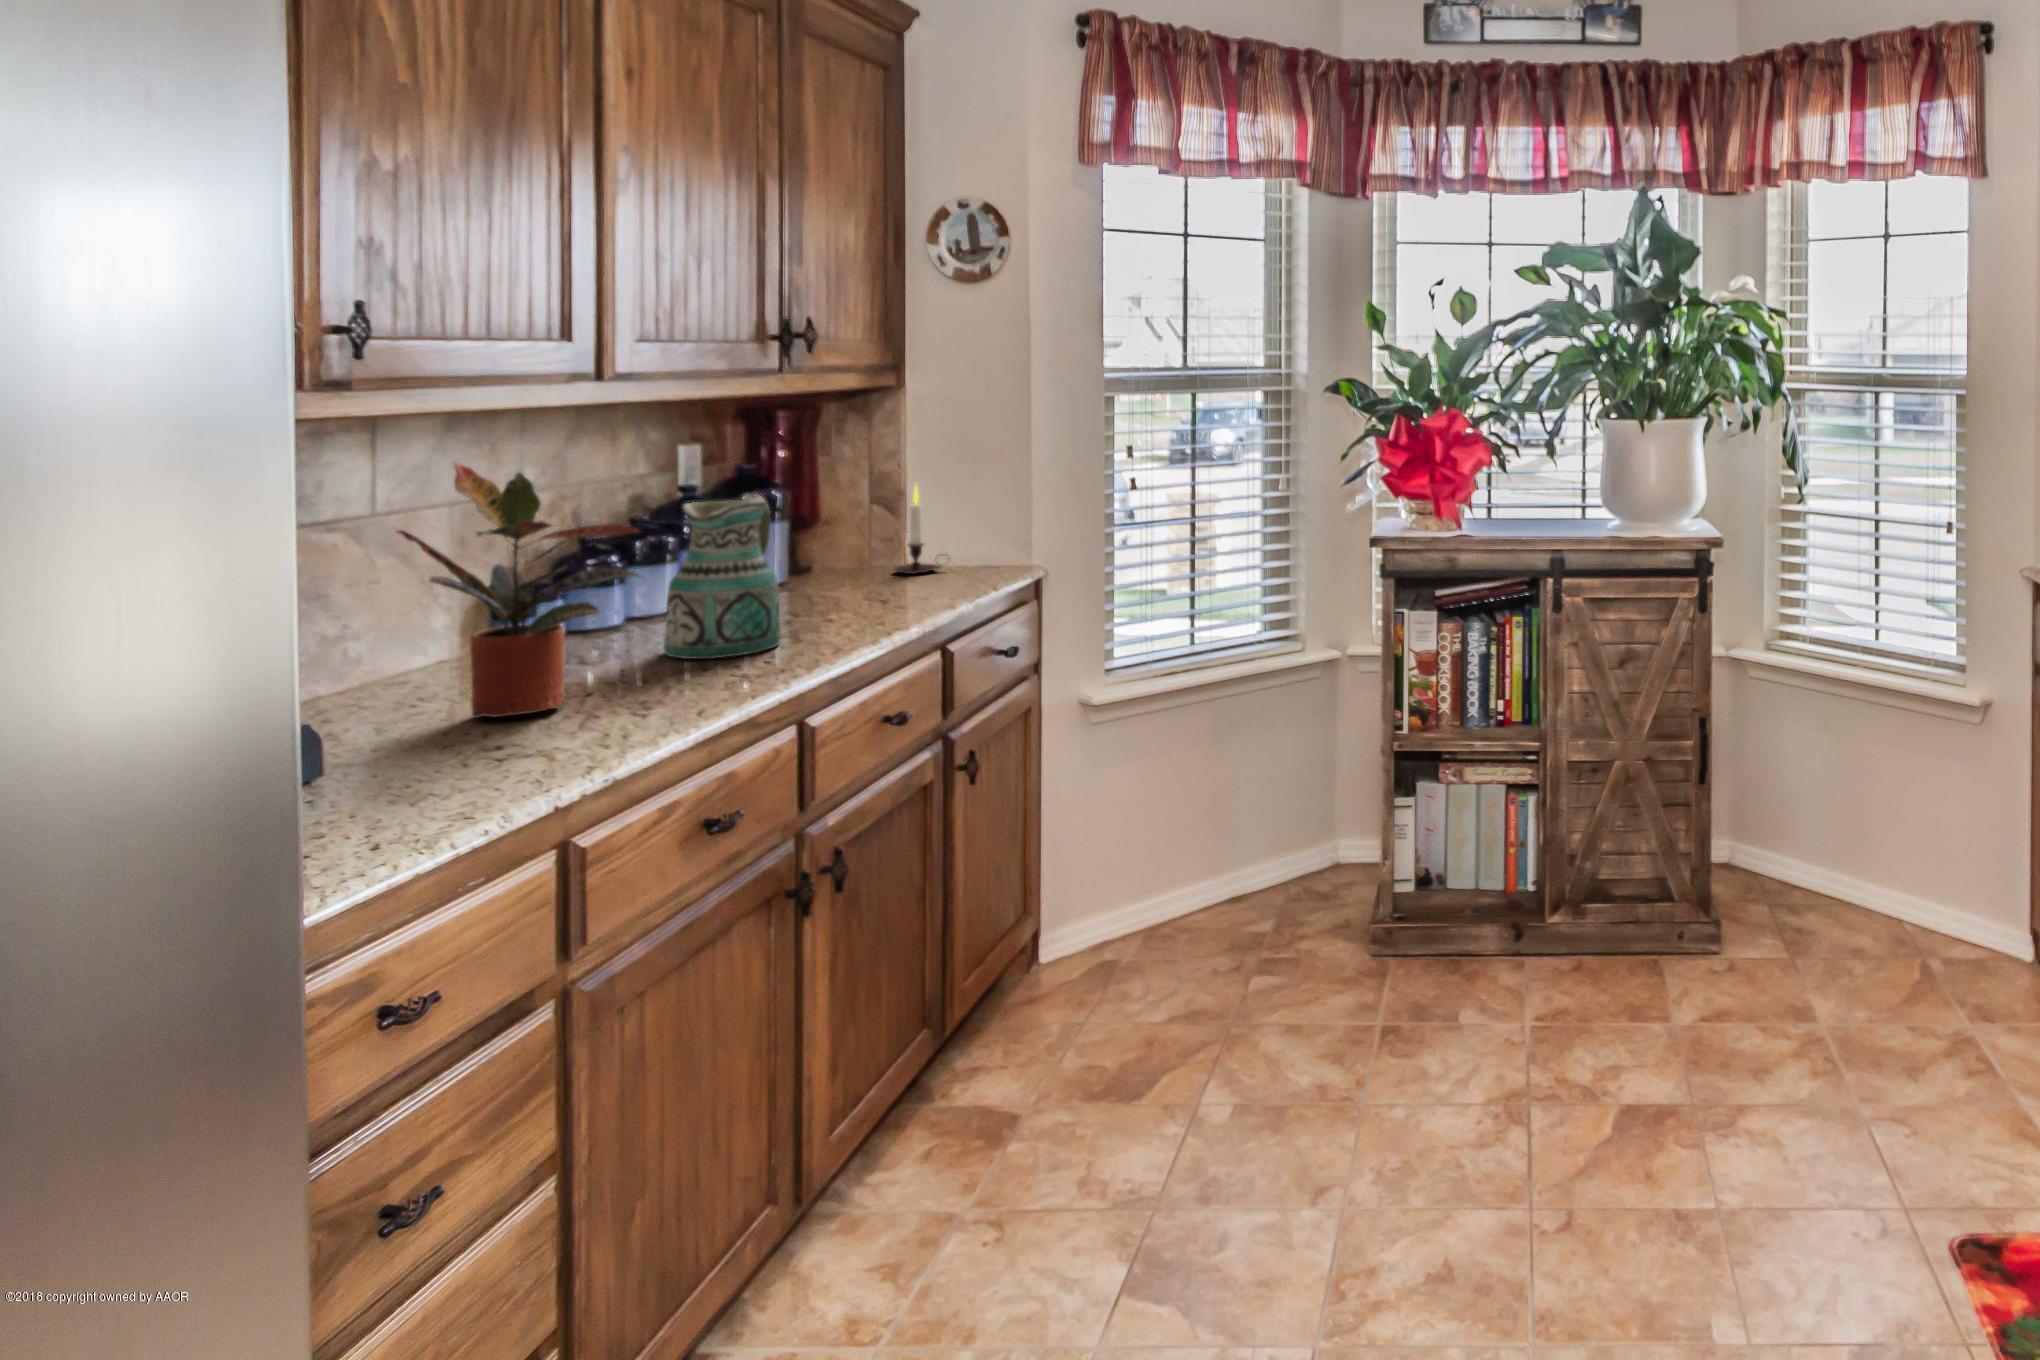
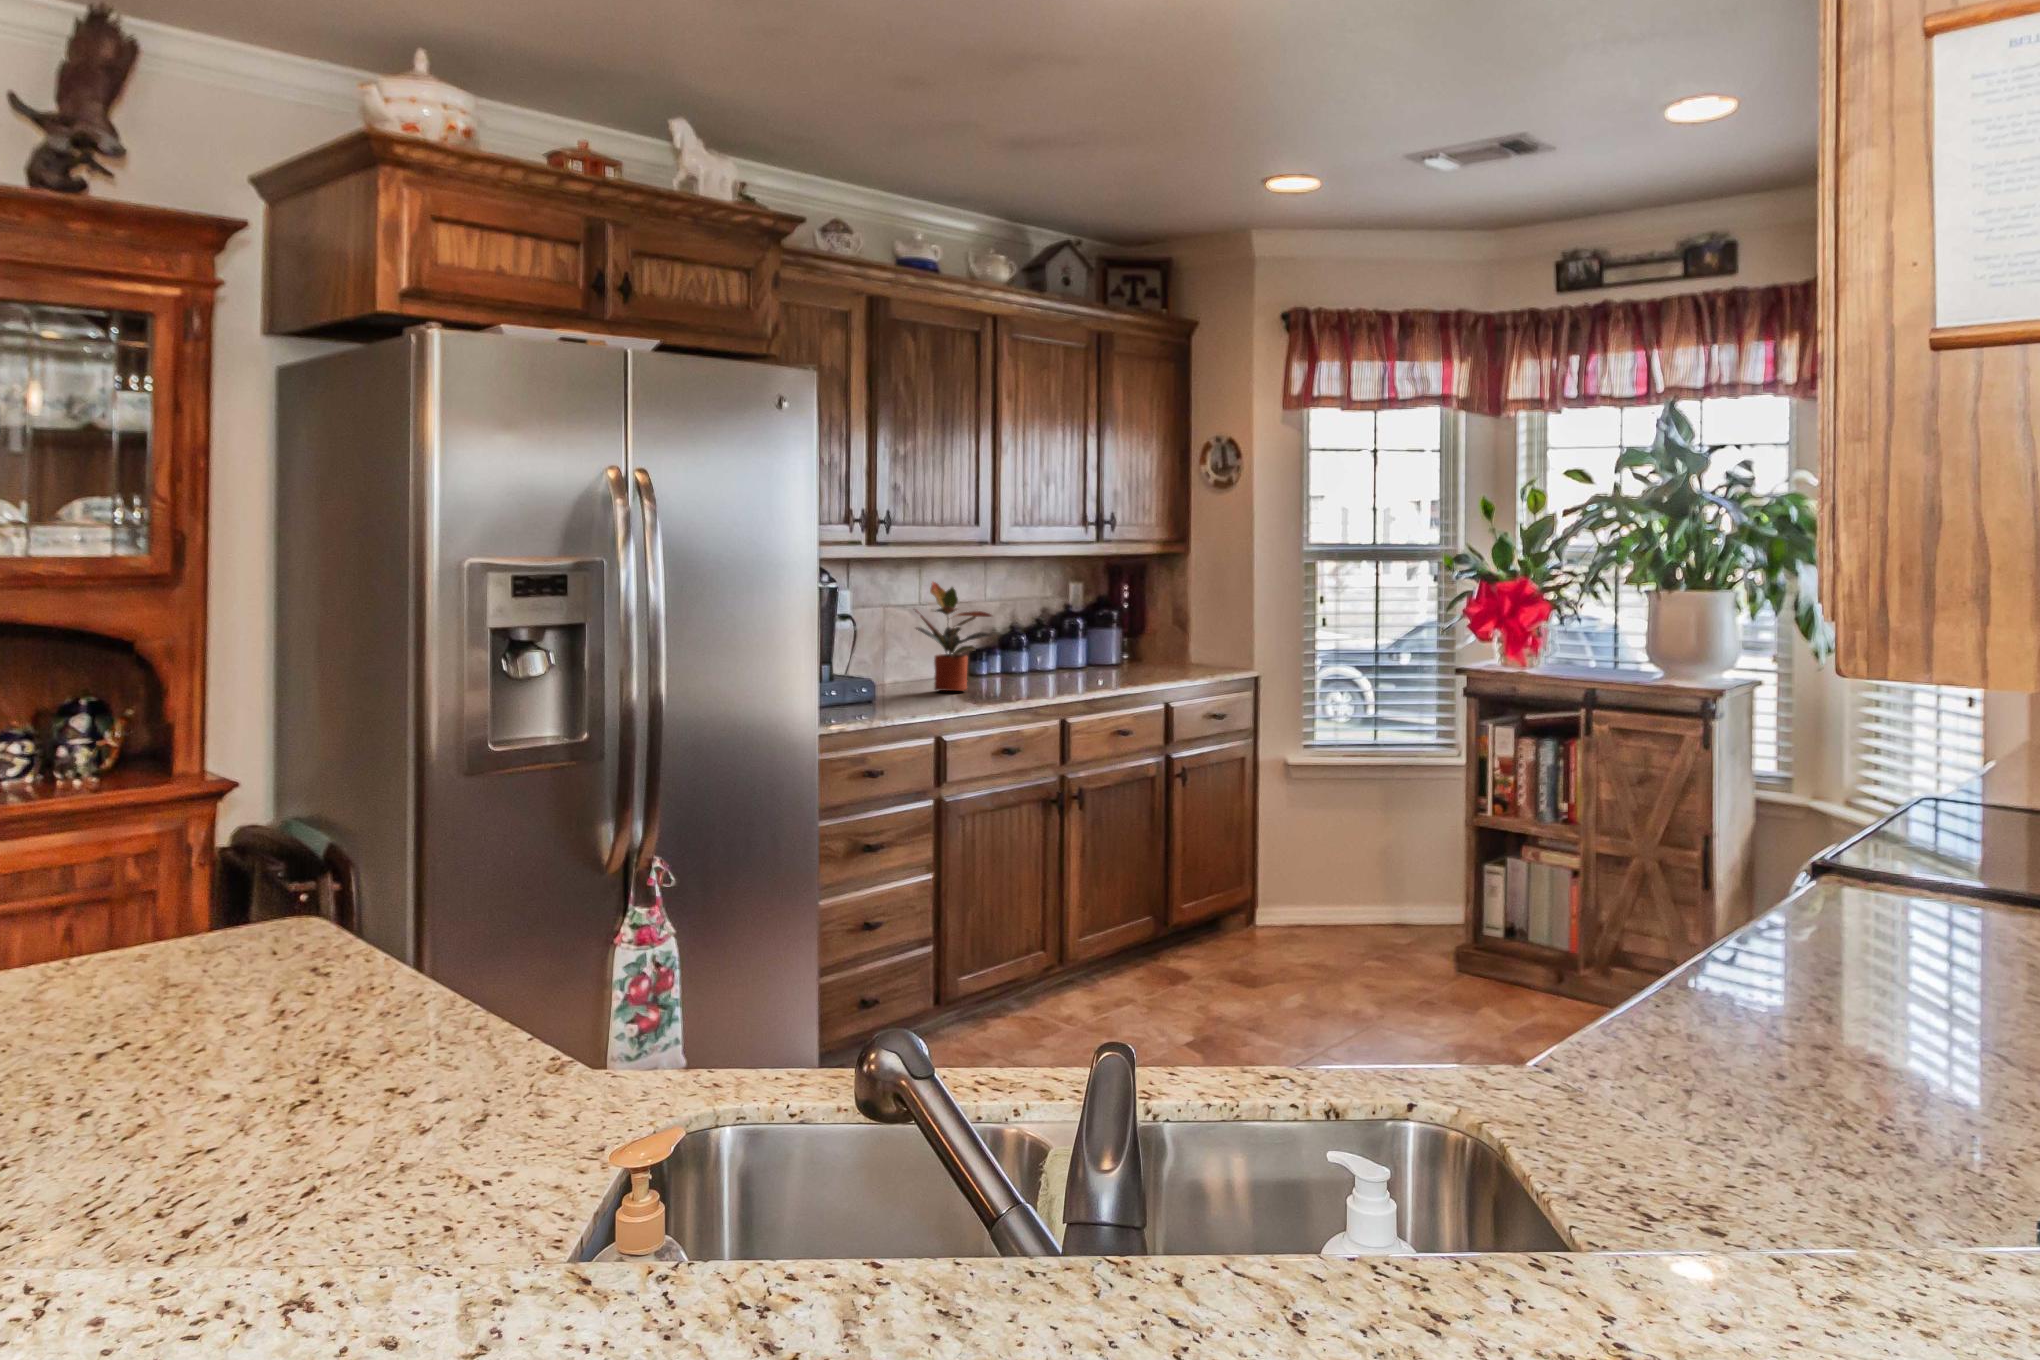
candle: present [894,487,950,574] -> none [1175,610,1206,665]
ceramic pitcher: present [664,494,781,659] -> none [1023,606,1078,685]

